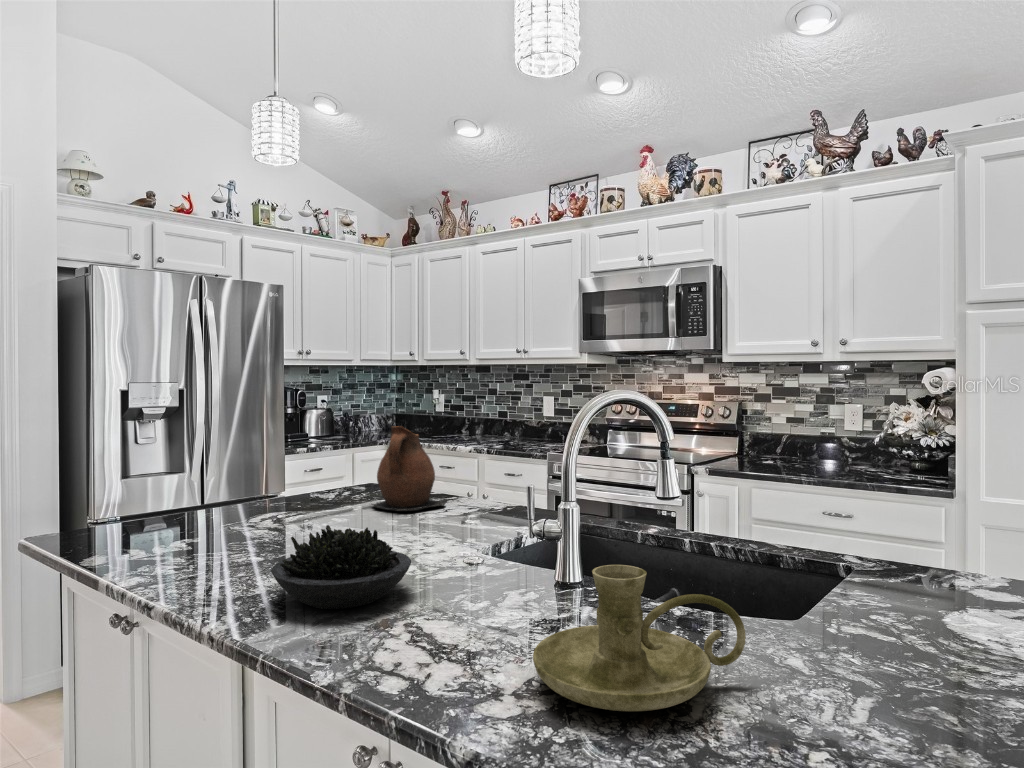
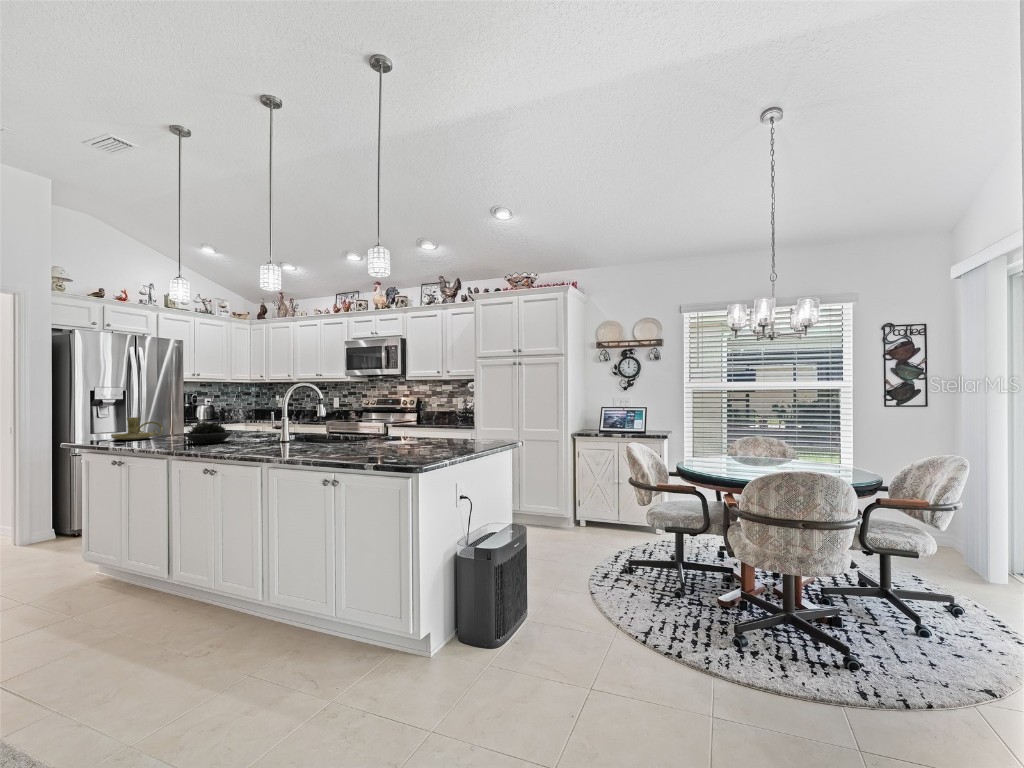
ceramic pitcher: present [372,426,446,511] -> none [225,401,259,432]
candle holder: present [533,565,746,711] -> present [111,417,163,440]

